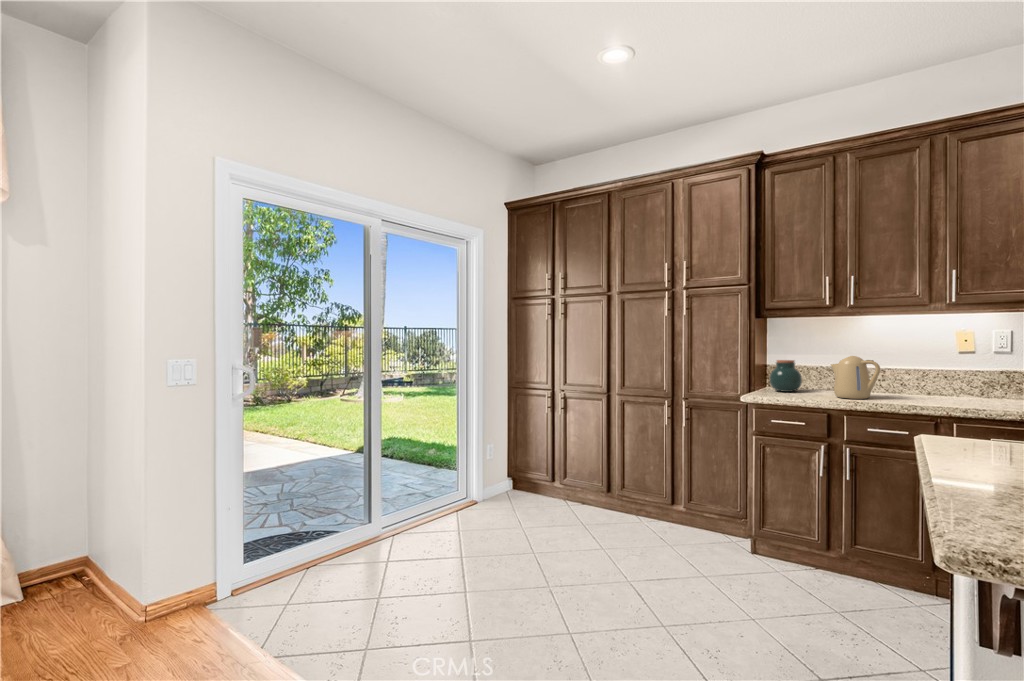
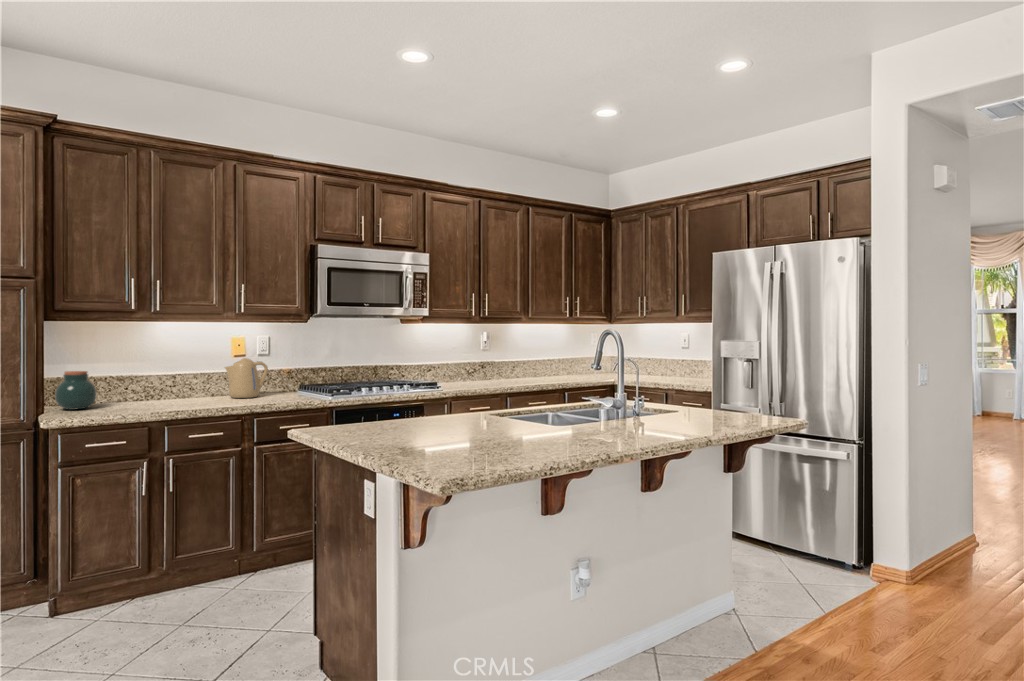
kettle: present [831,356,880,399] -> present [225,358,268,398]

